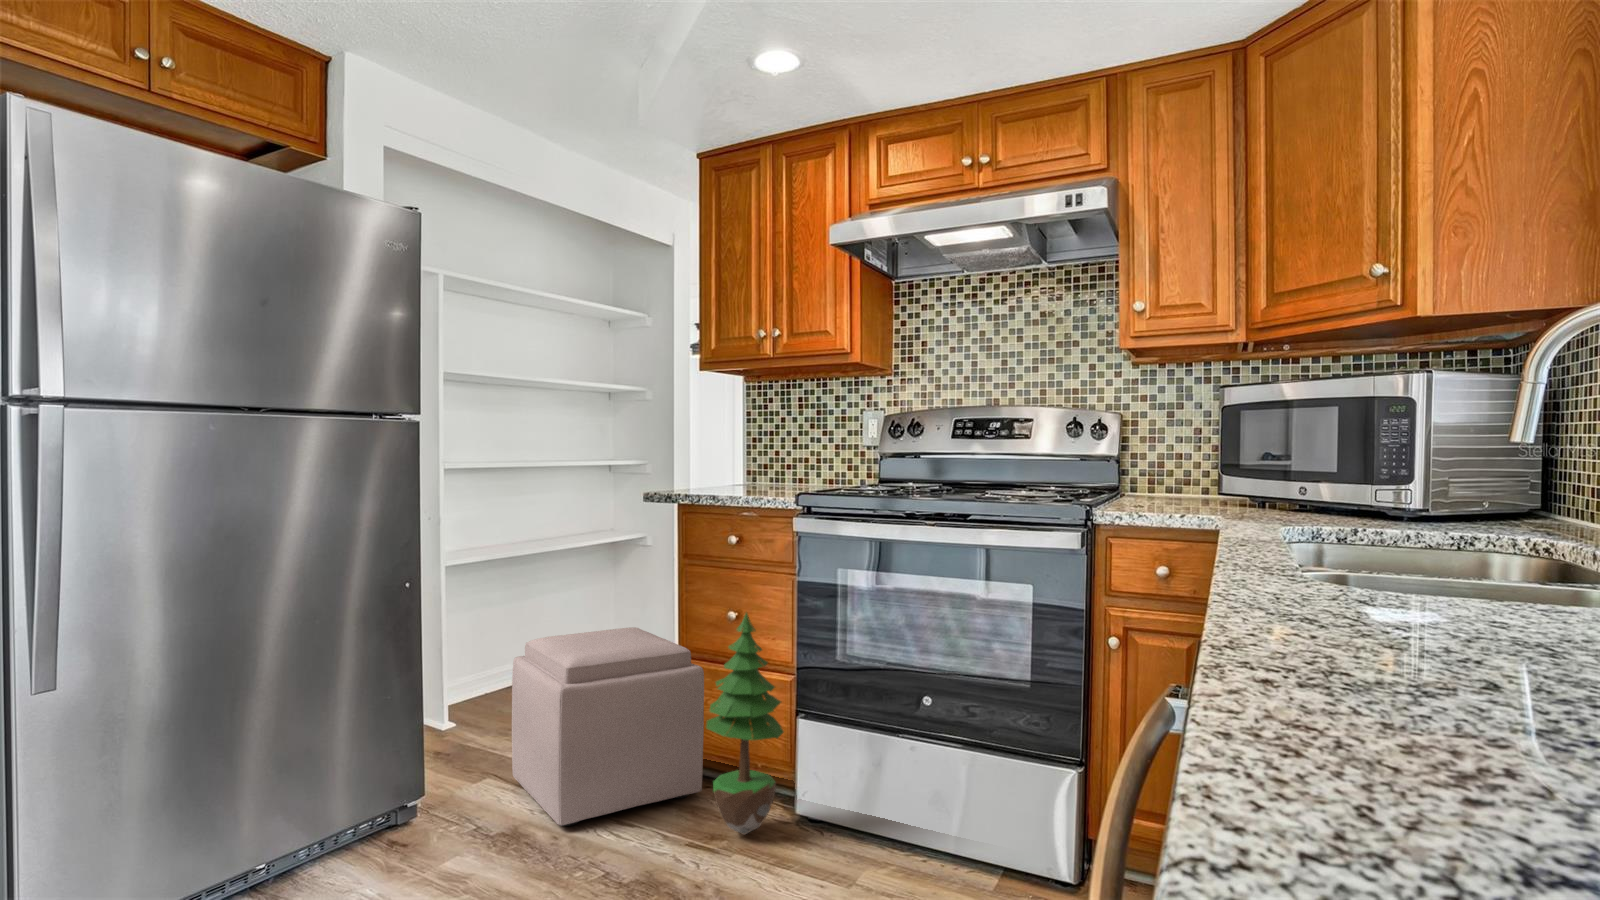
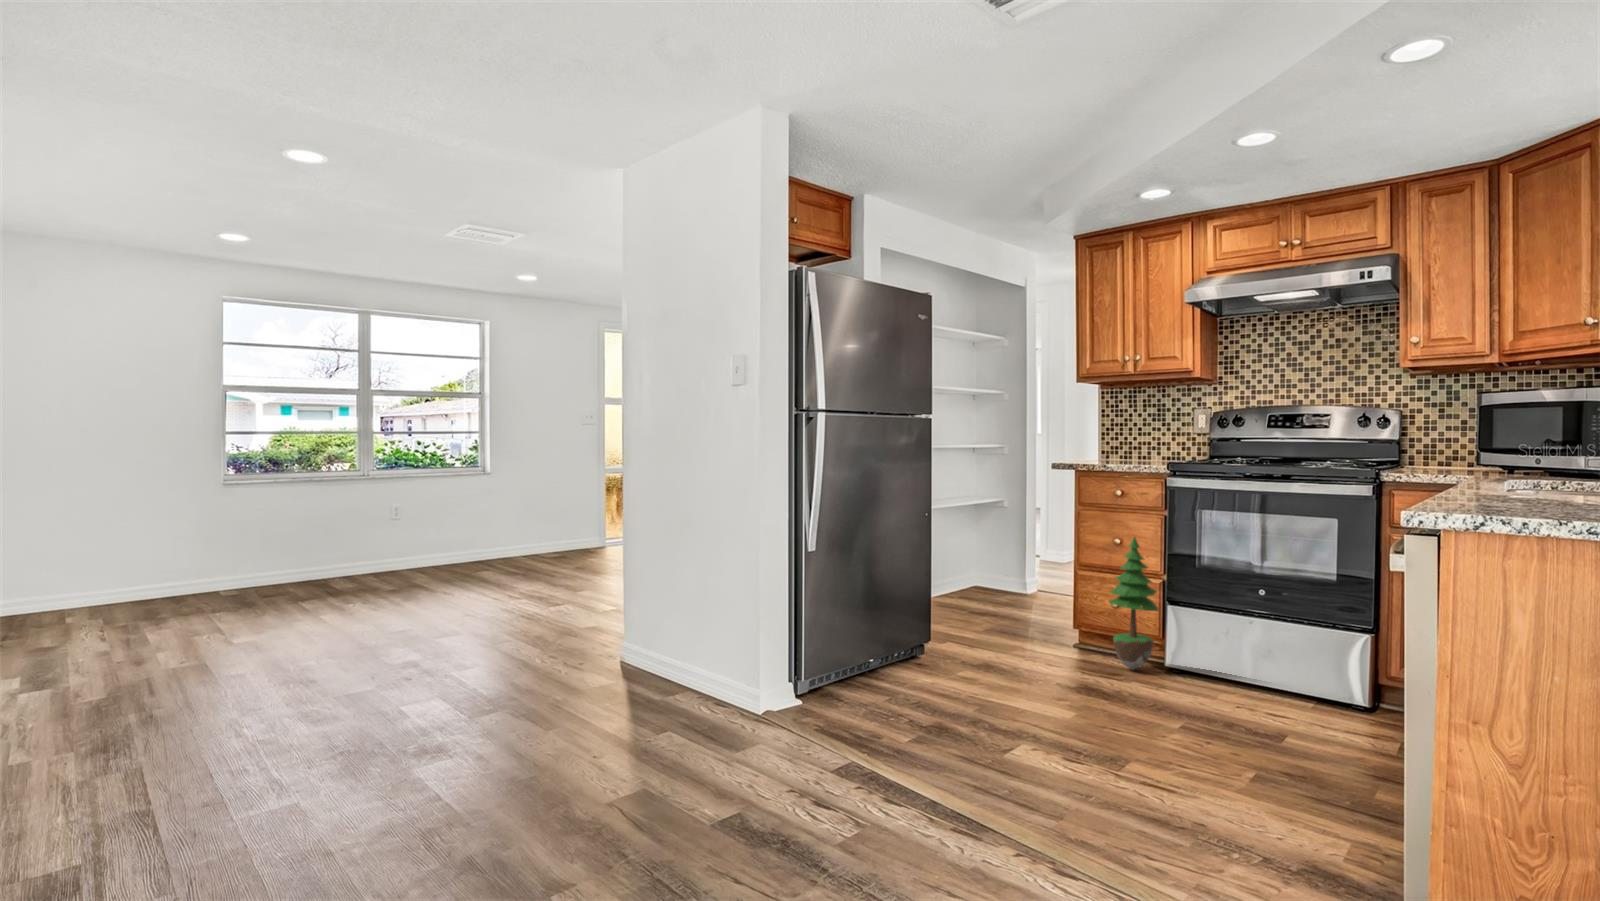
ottoman: present [512,627,704,826] -> none [969,551,1097,659]

